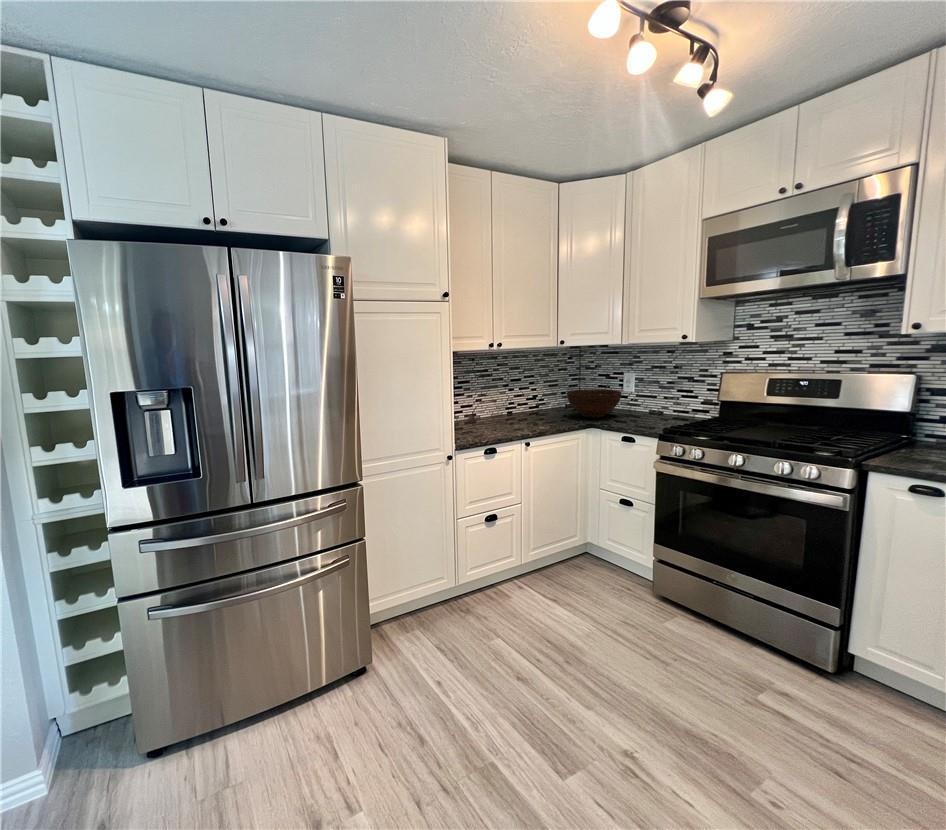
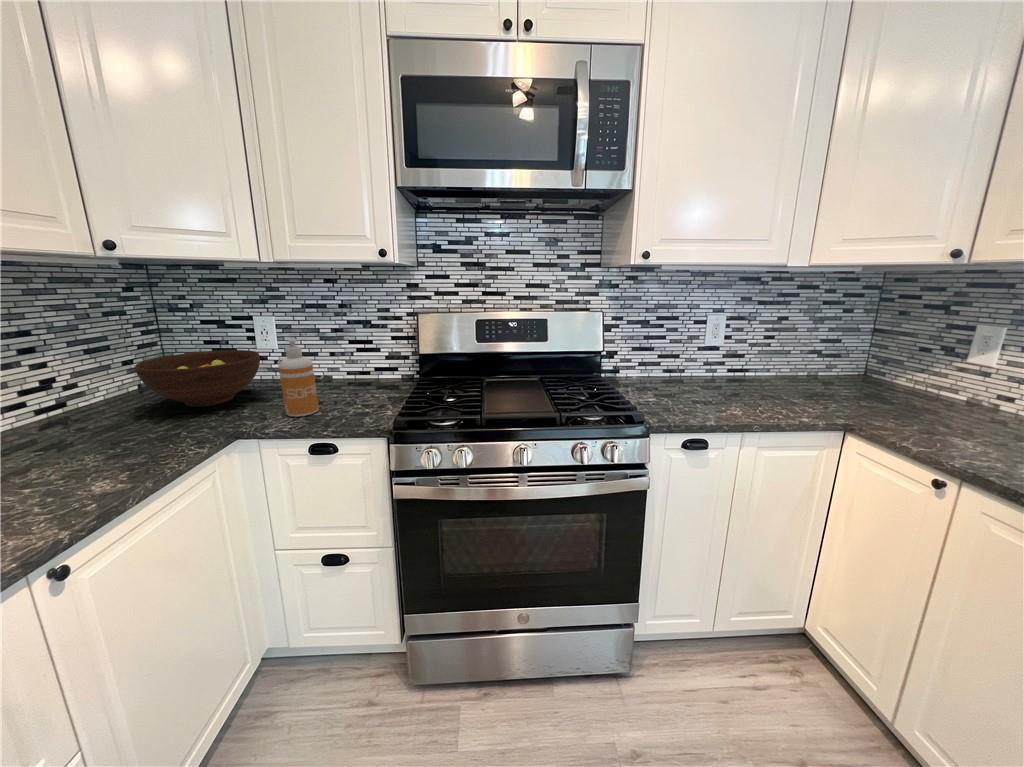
soap dispenser: none [626,383,644,427] -> present [278,339,319,417]

